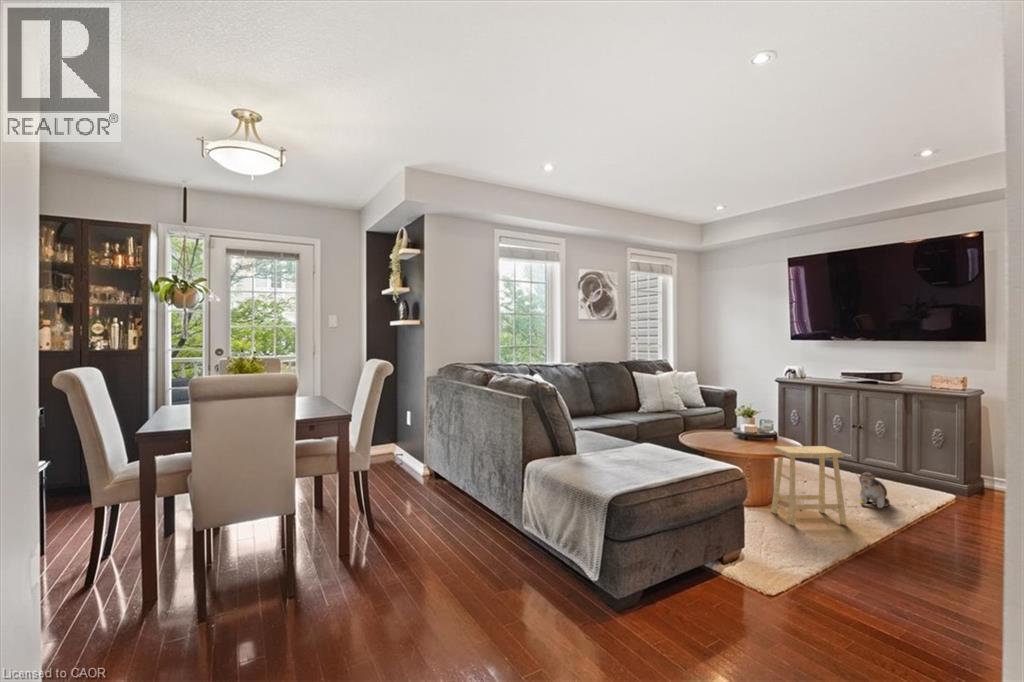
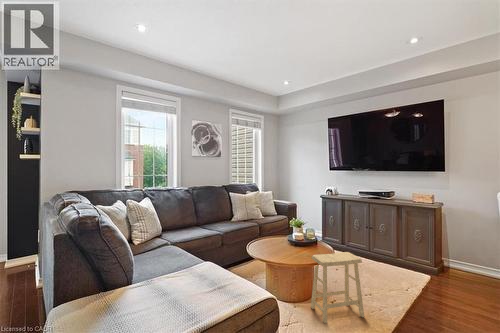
plush toy: present [859,472,890,508] -> none [369,268,391,294]

